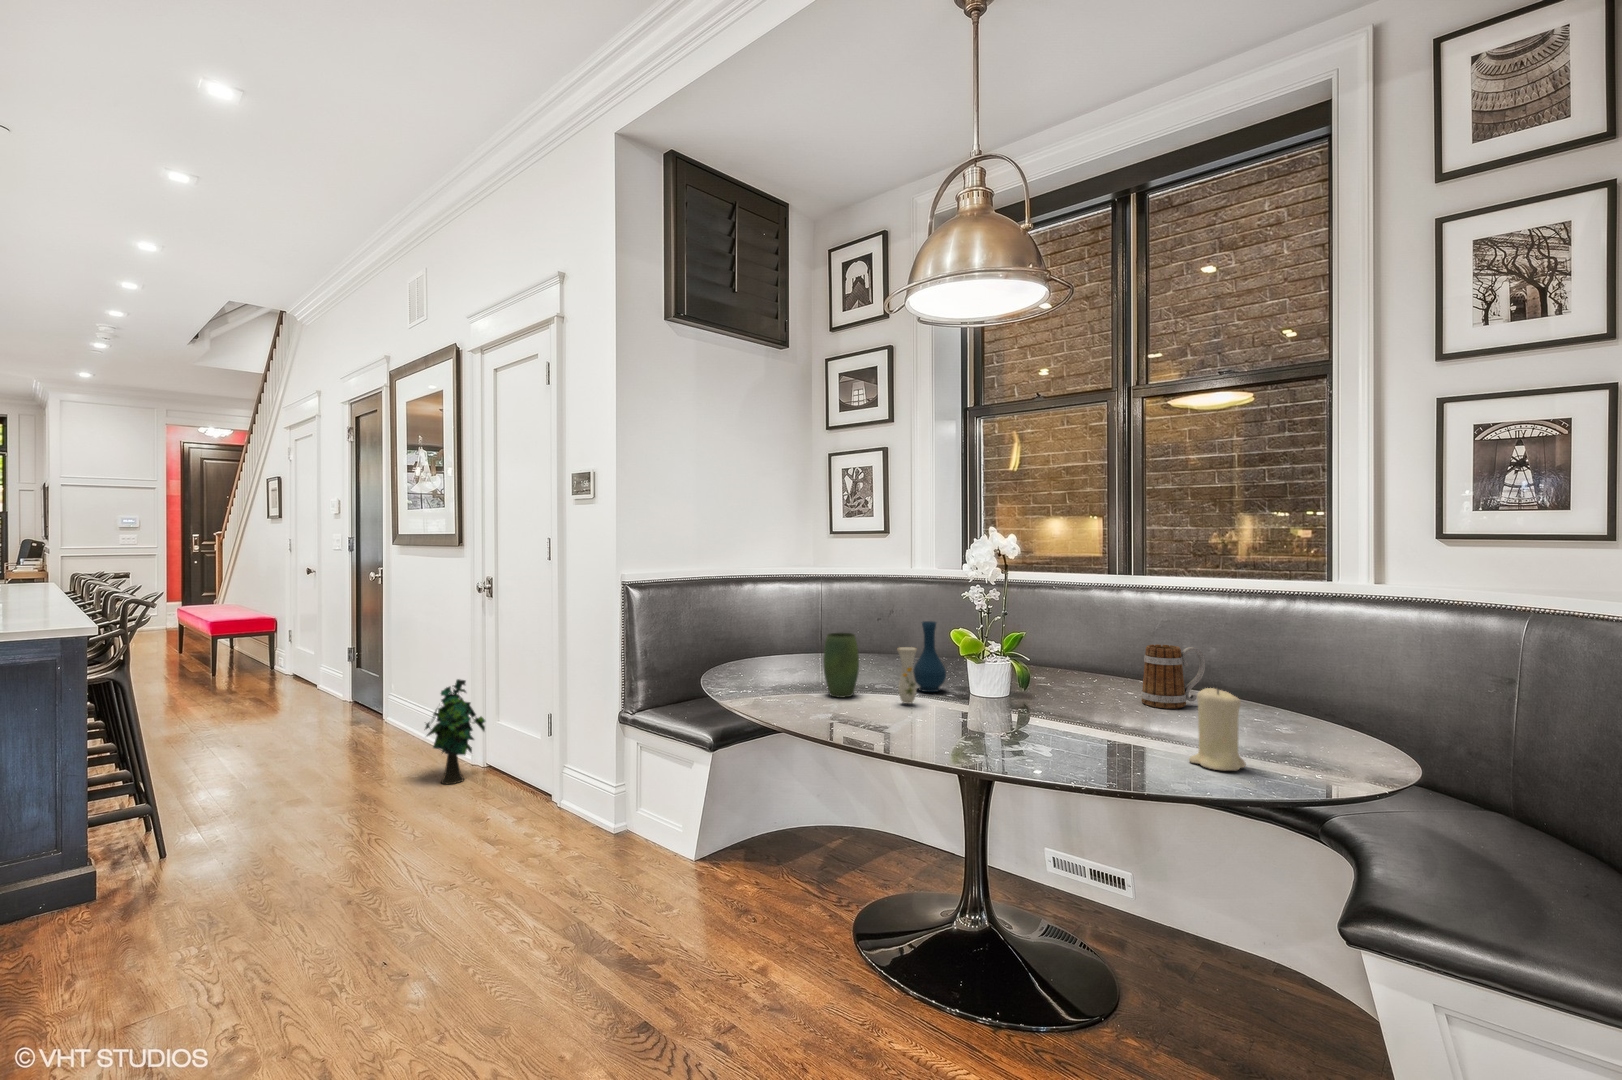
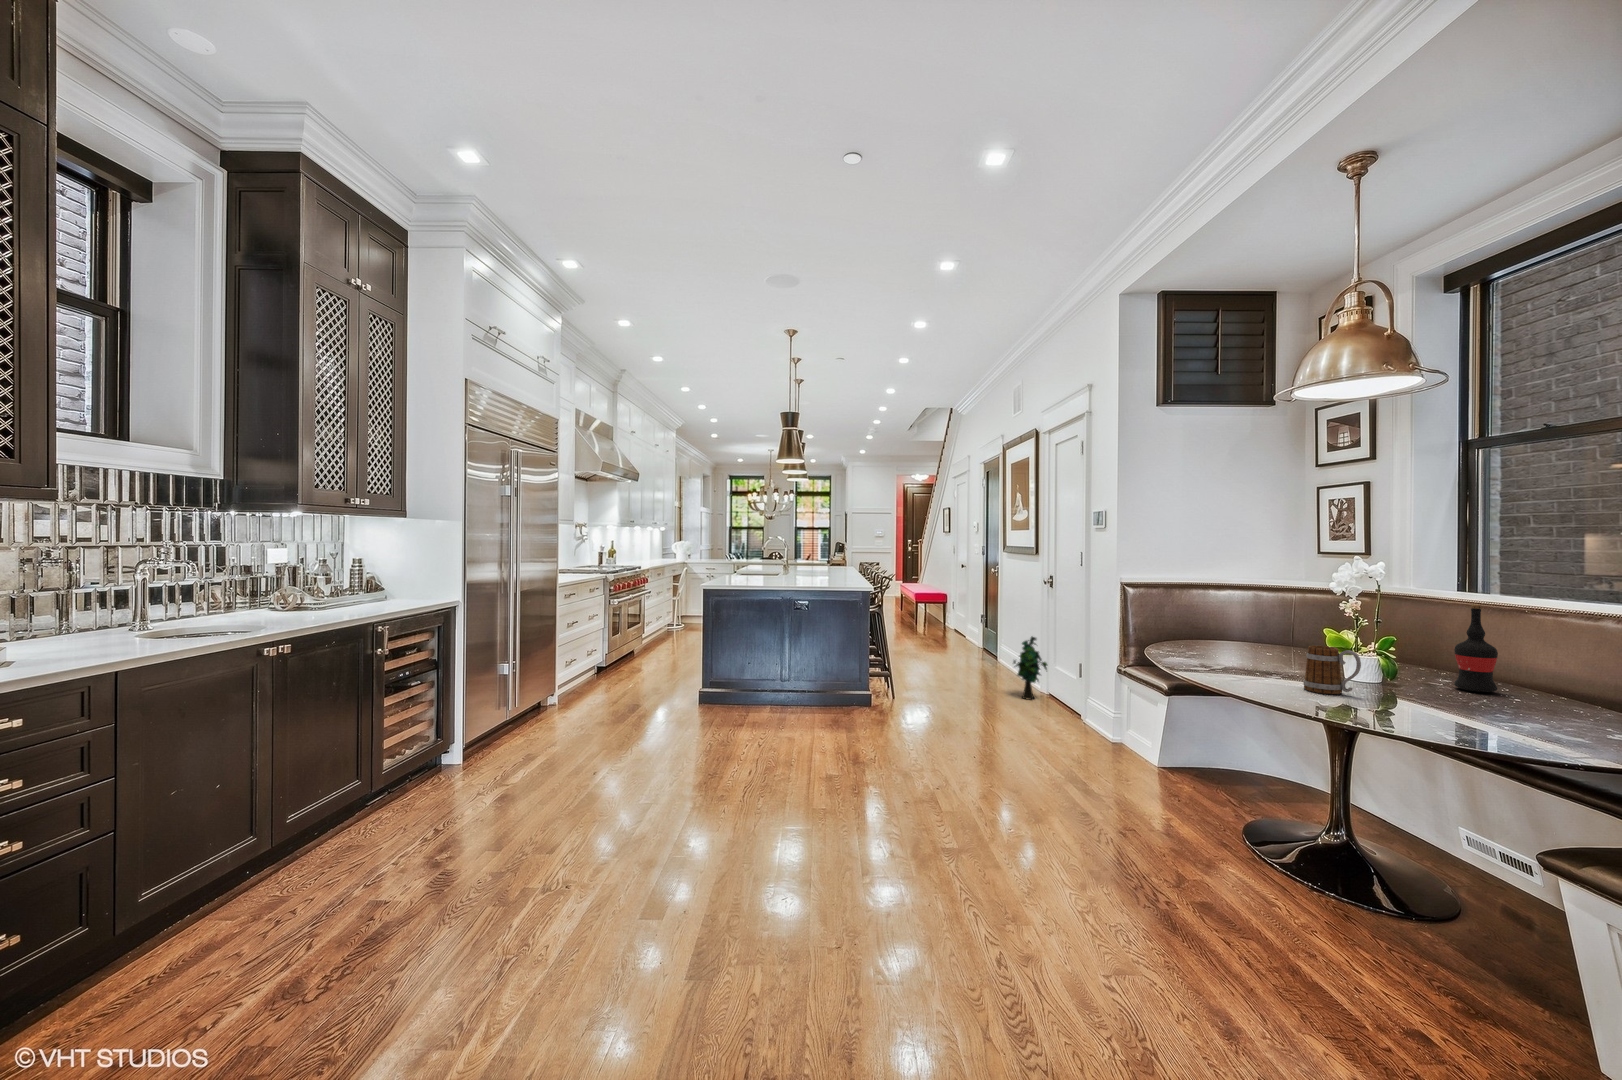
wine bottle: none [1082,584,1122,691] -> present [1454,604,1498,692]
vase: present [823,621,946,704] -> none [1211,620,1314,669]
mug: present [1141,644,1205,709] -> present [1303,645,1361,694]
candle: present [1189,688,1246,771] -> none [1416,672,1459,728]

